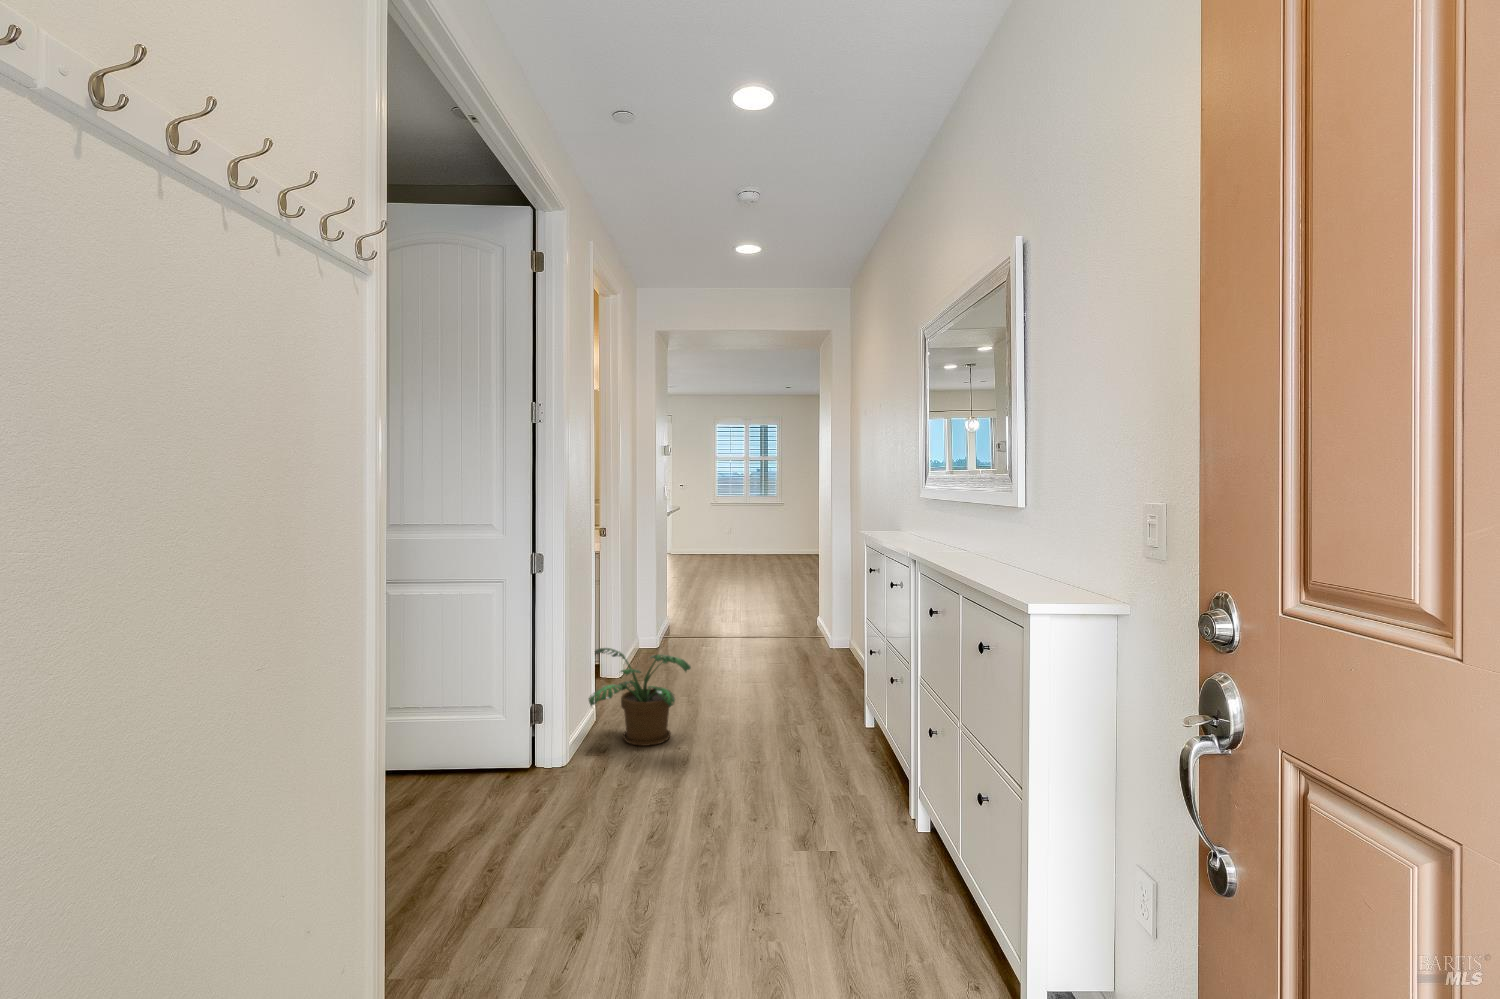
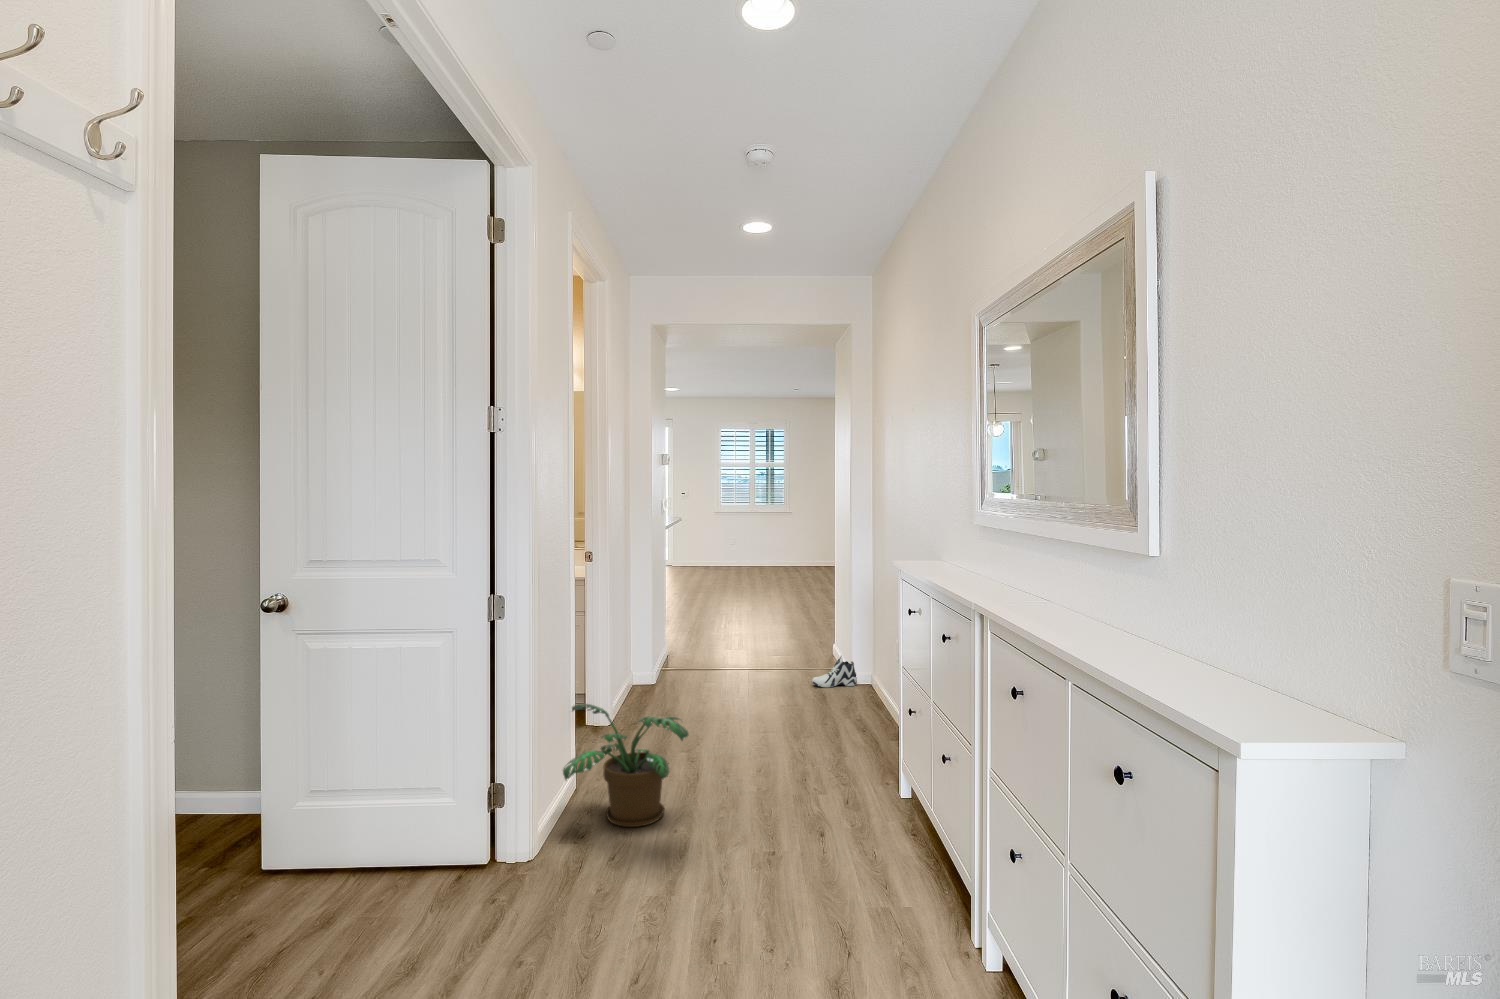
sneaker: none [797,622,836,650] -> present [812,656,857,687]

